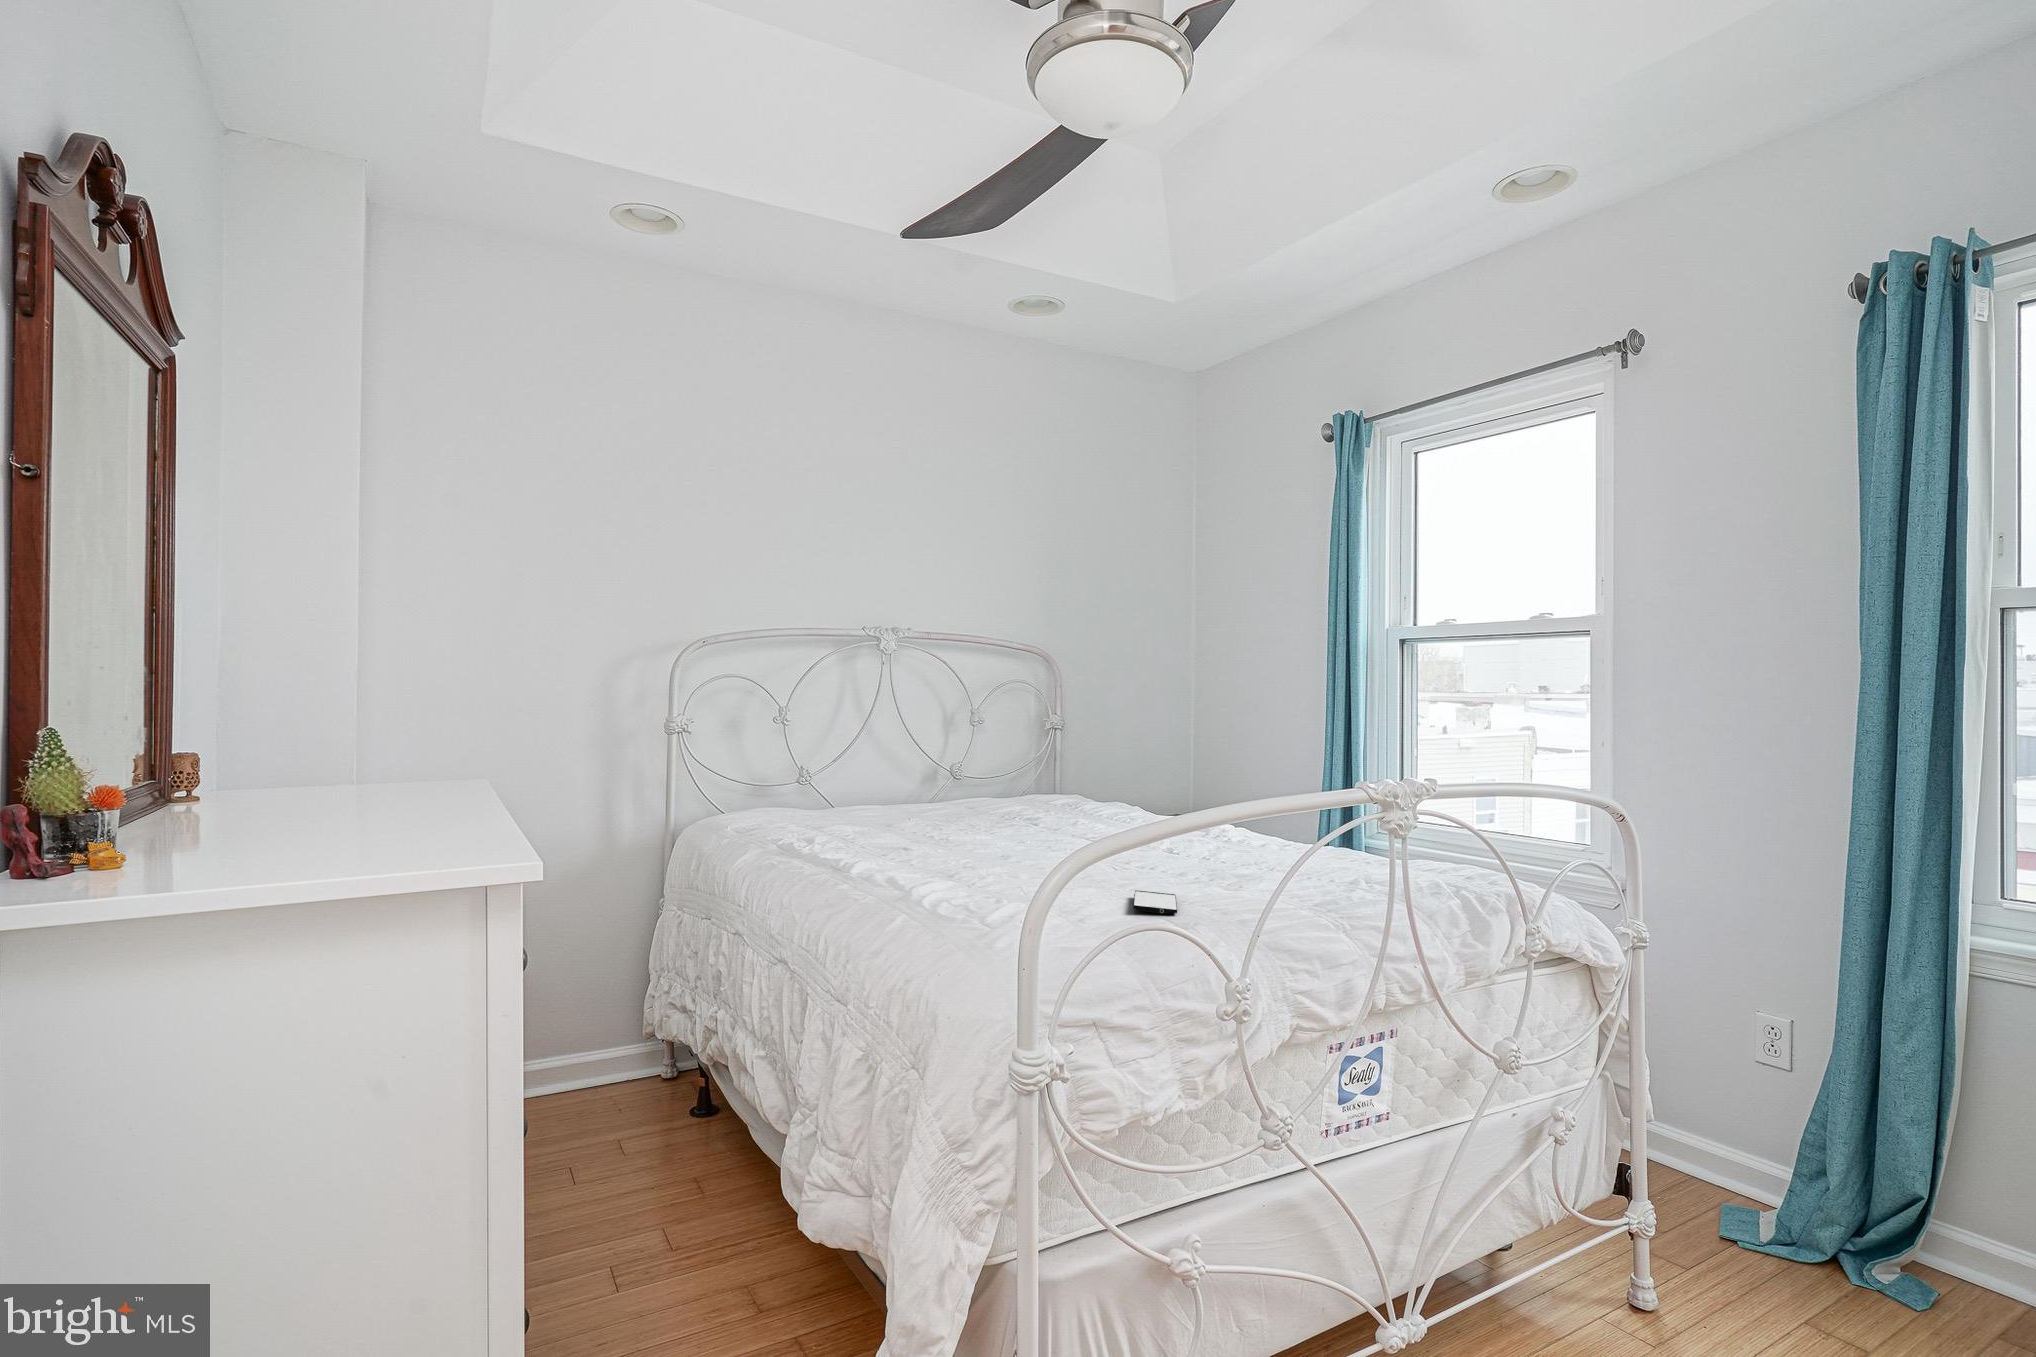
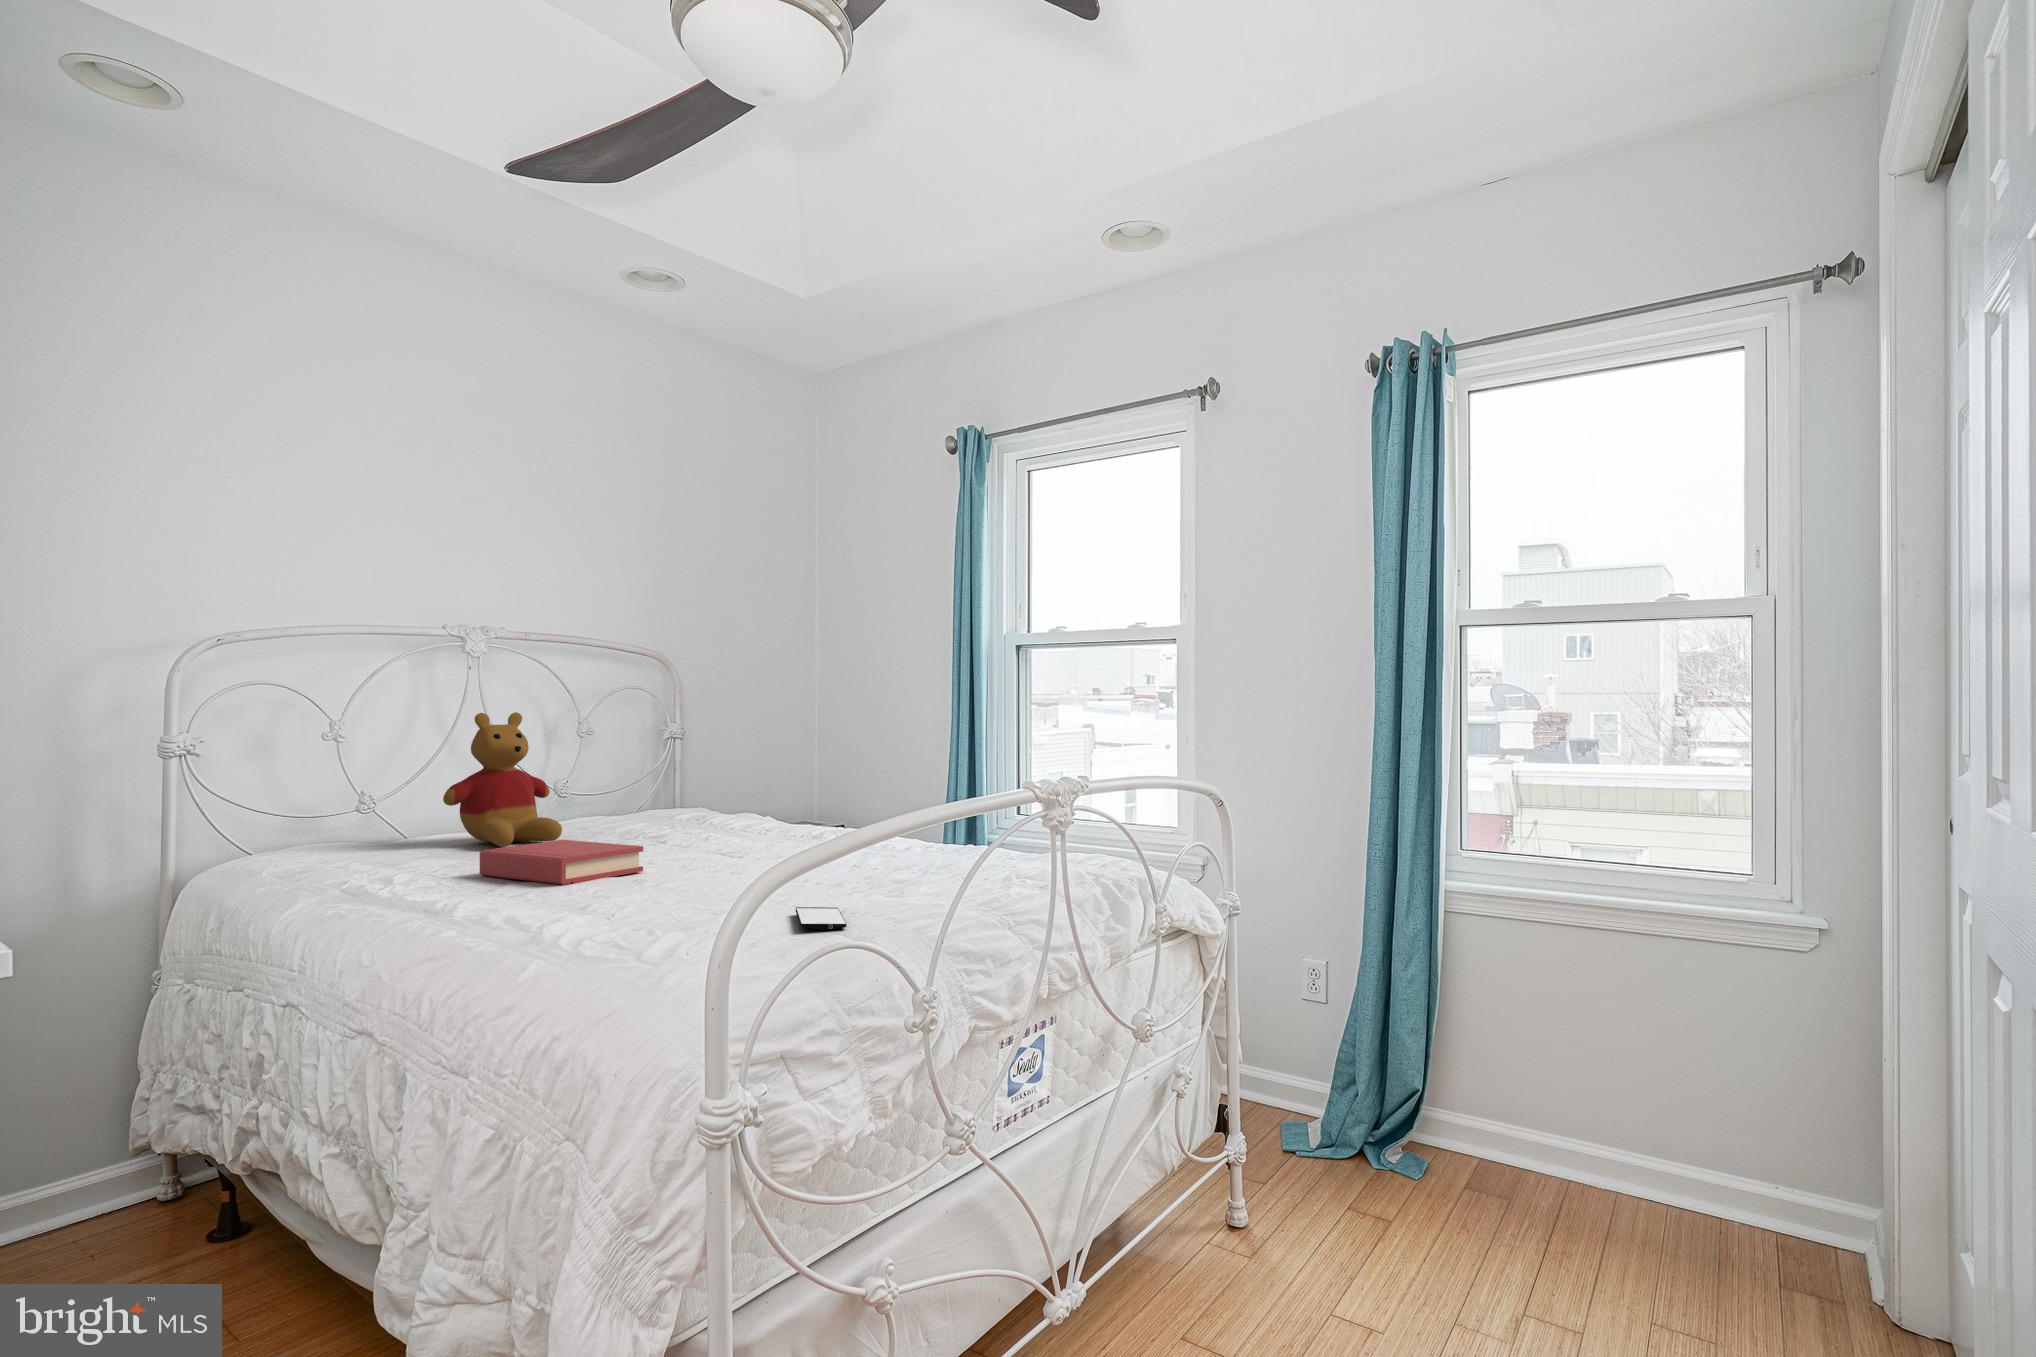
stuffed bear: none [861,698,956,817] -> present [443,712,562,847]
hardback book: none [882,814,1015,853] -> present [480,840,643,885]

